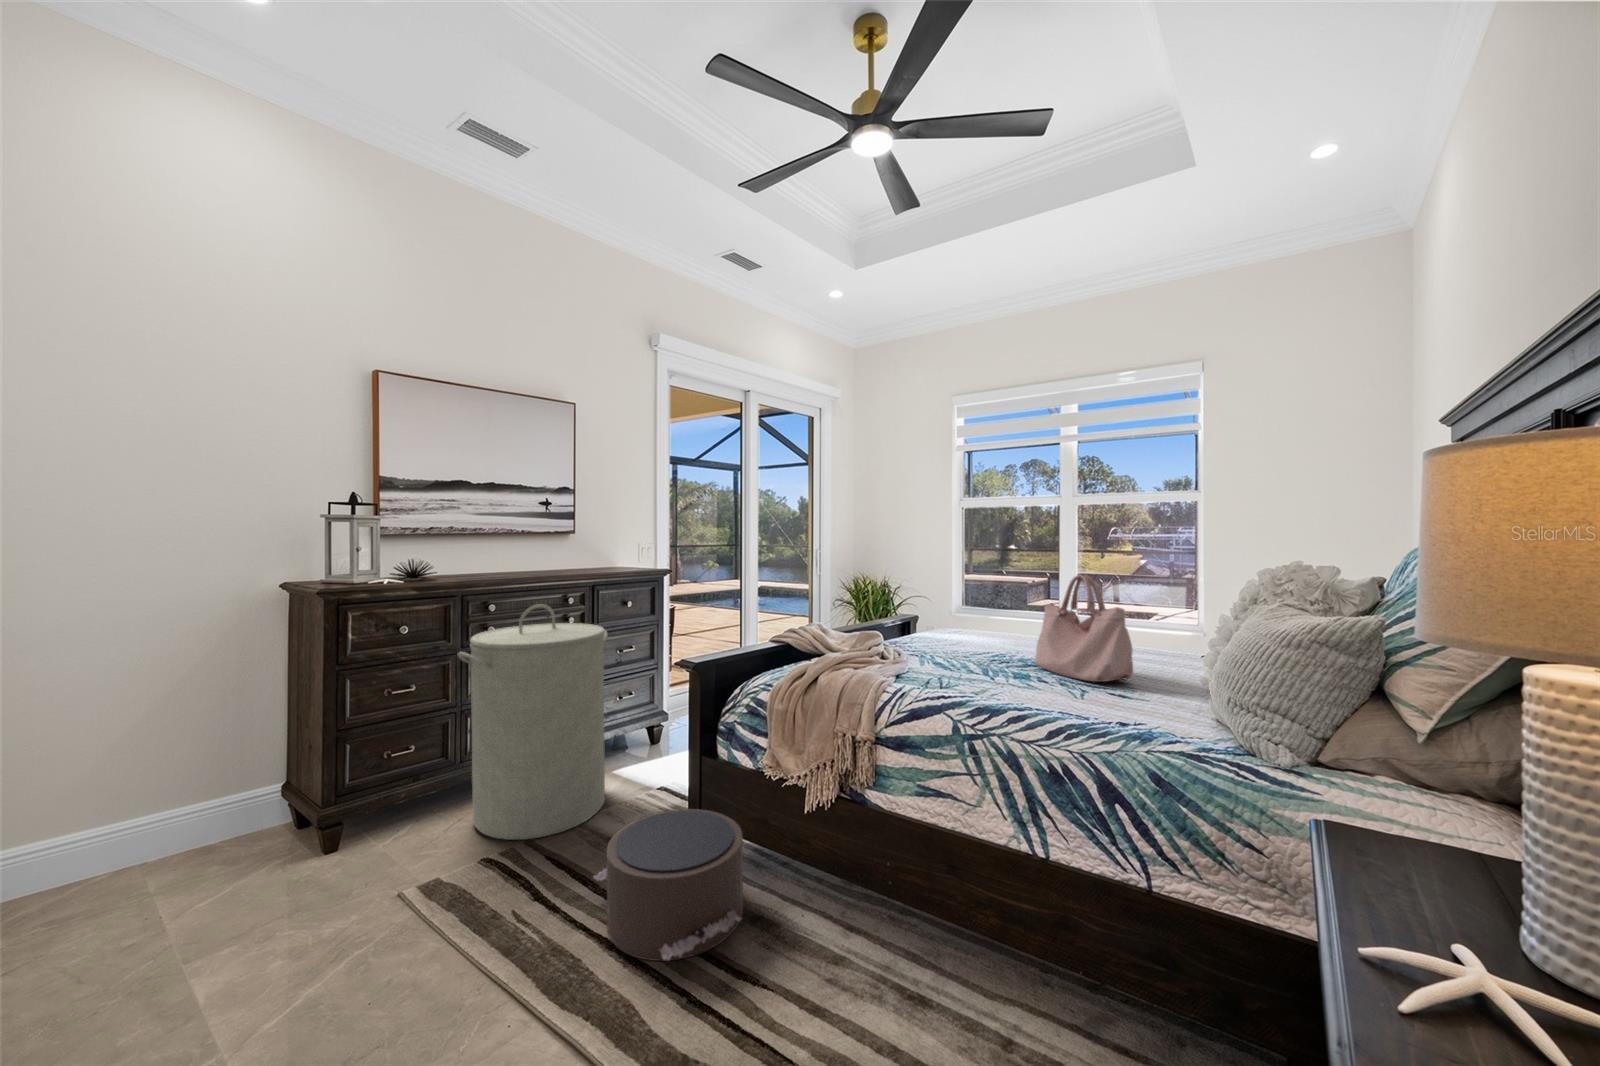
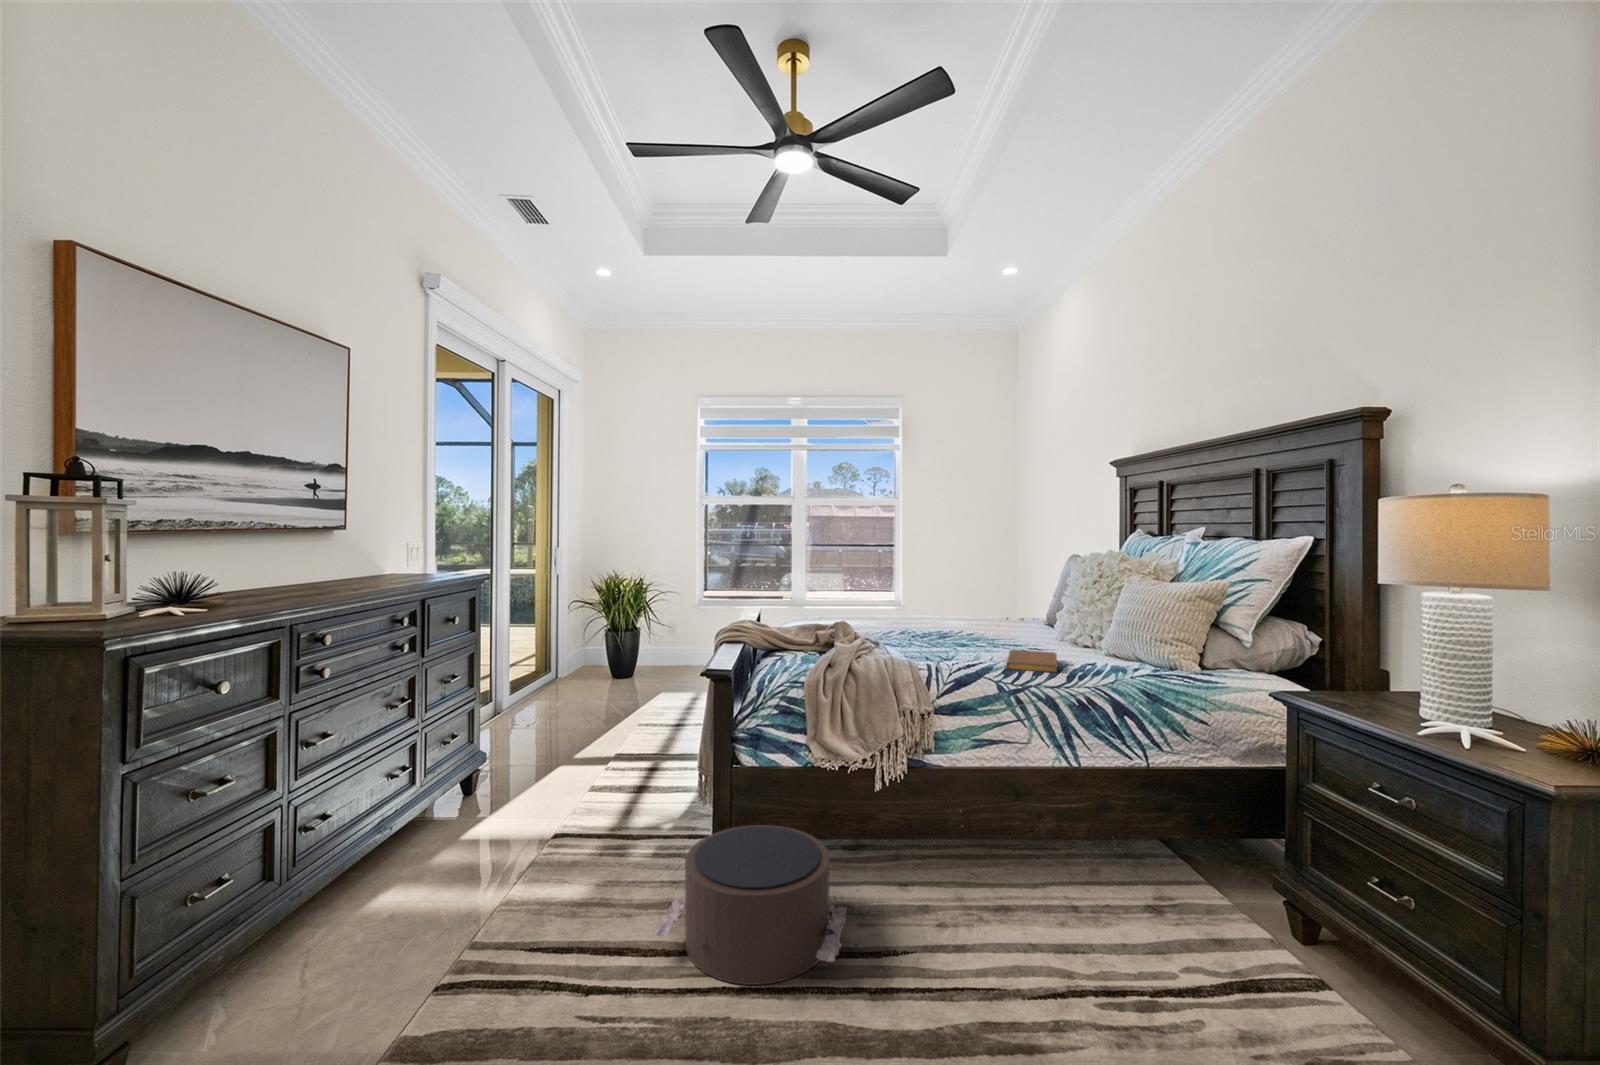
handbag: present [1035,575,1133,682] -> none [948,562,1037,644]
laundry hamper: present [458,604,608,840] -> none [332,624,529,963]
notebook: none [989,687,1094,725] -> present [1006,650,1058,673]

